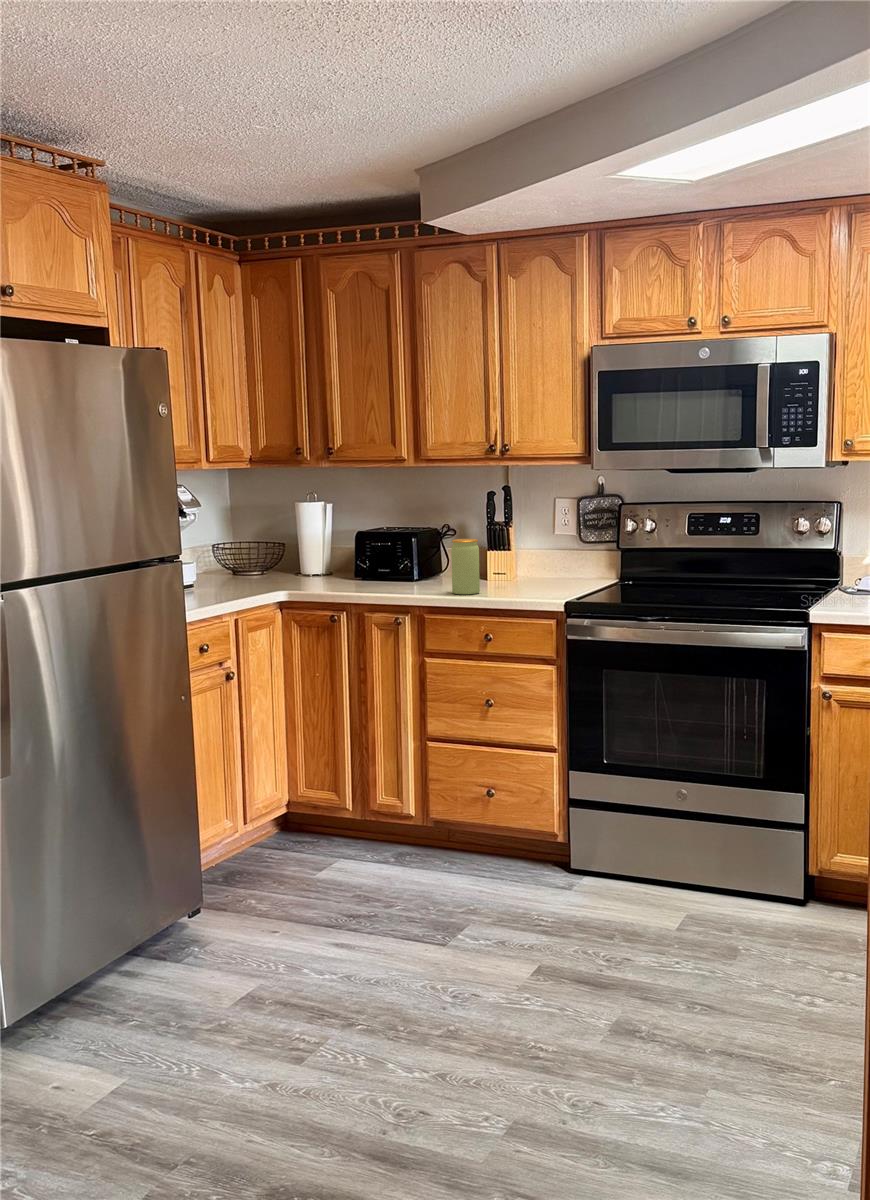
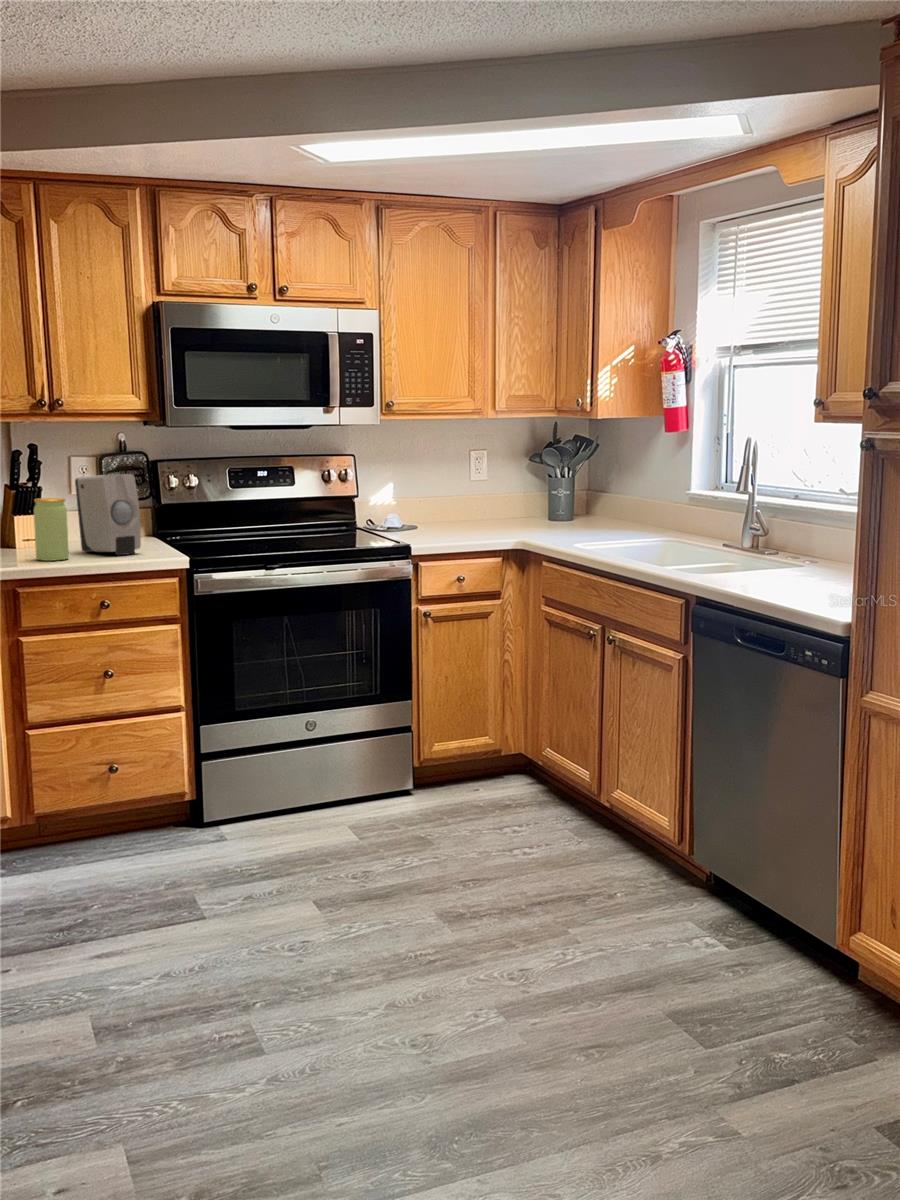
soap dispenser: none [510,519,547,594] -> present [75,474,141,555]

